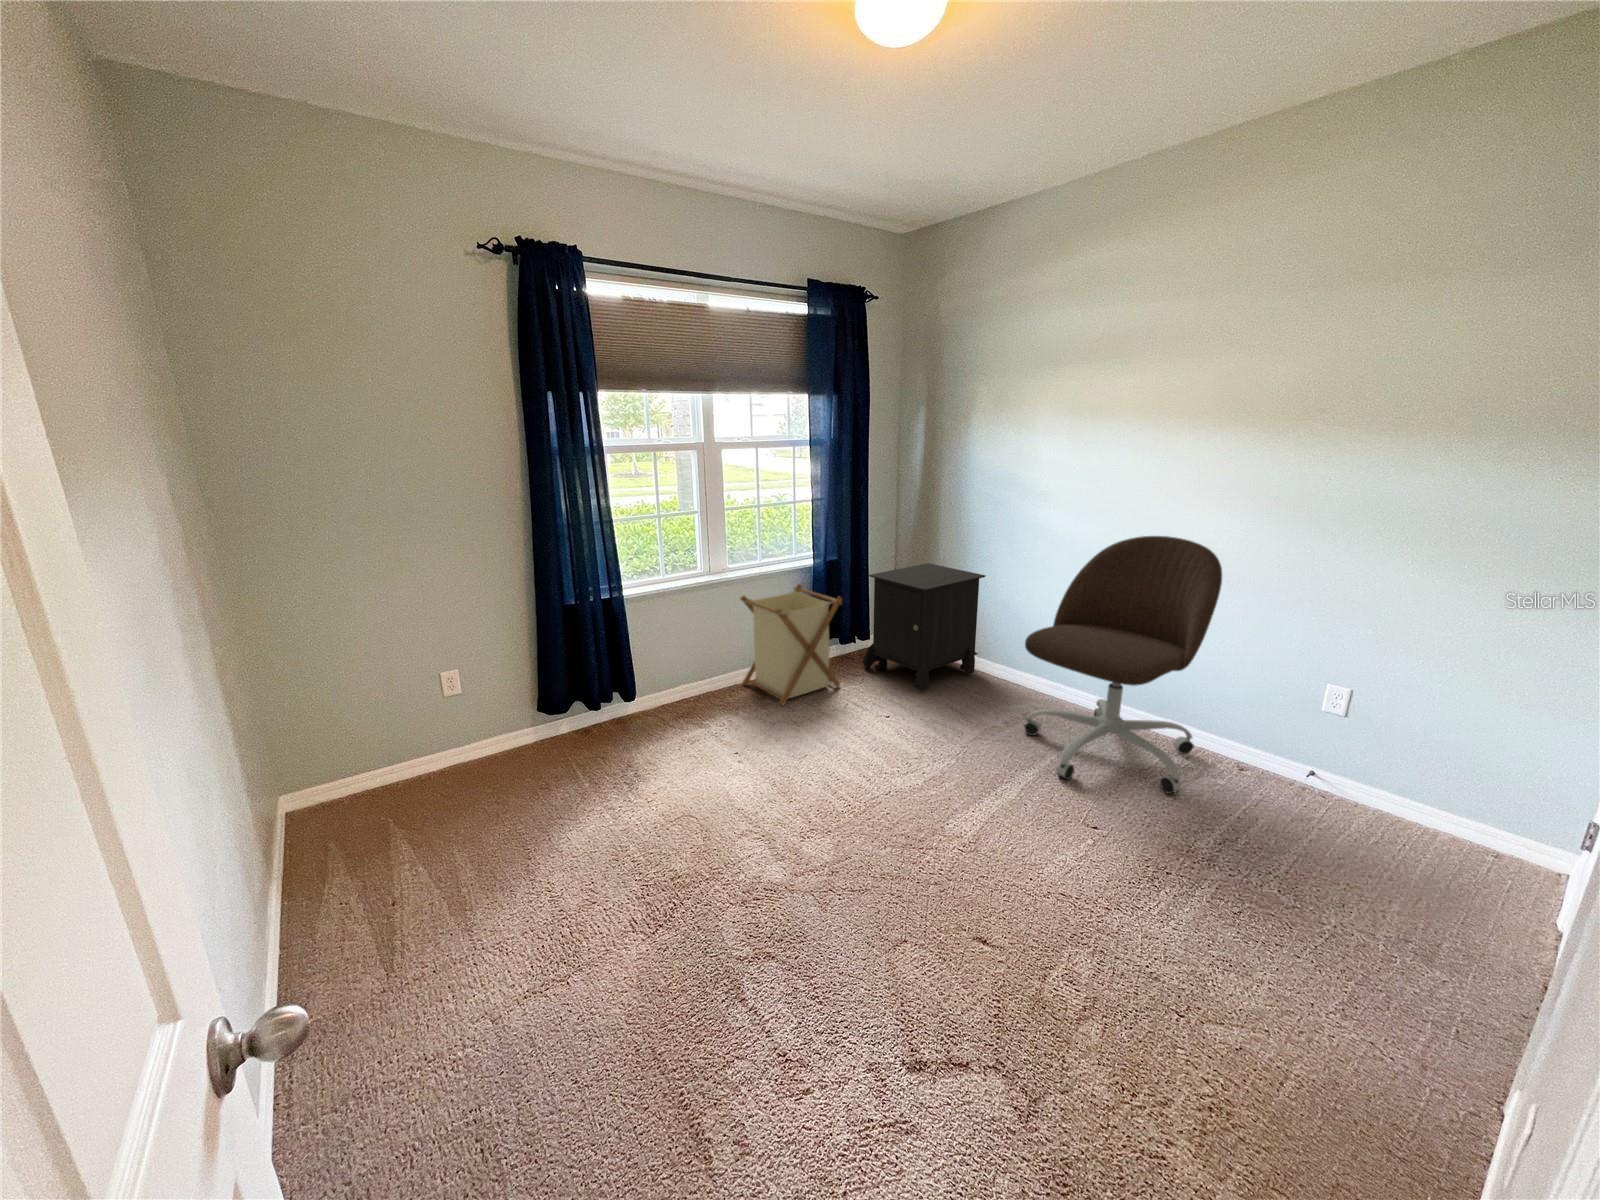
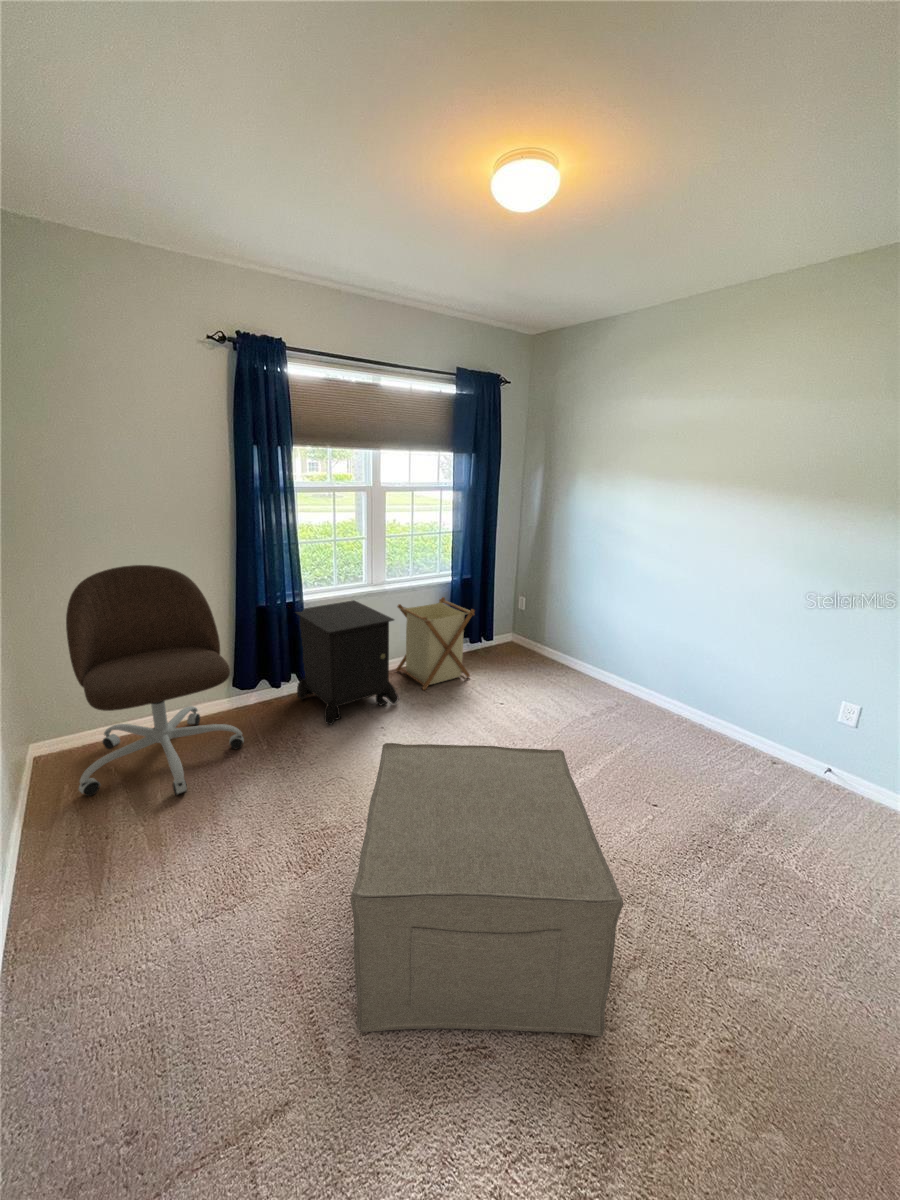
office chair: present [1024,536,1222,793] -> present [66,565,244,796]
nightstand: present [862,563,986,691] -> present [295,600,399,725]
ottoman: none [728,756,1070,1112] -> present [350,743,623,1036]

